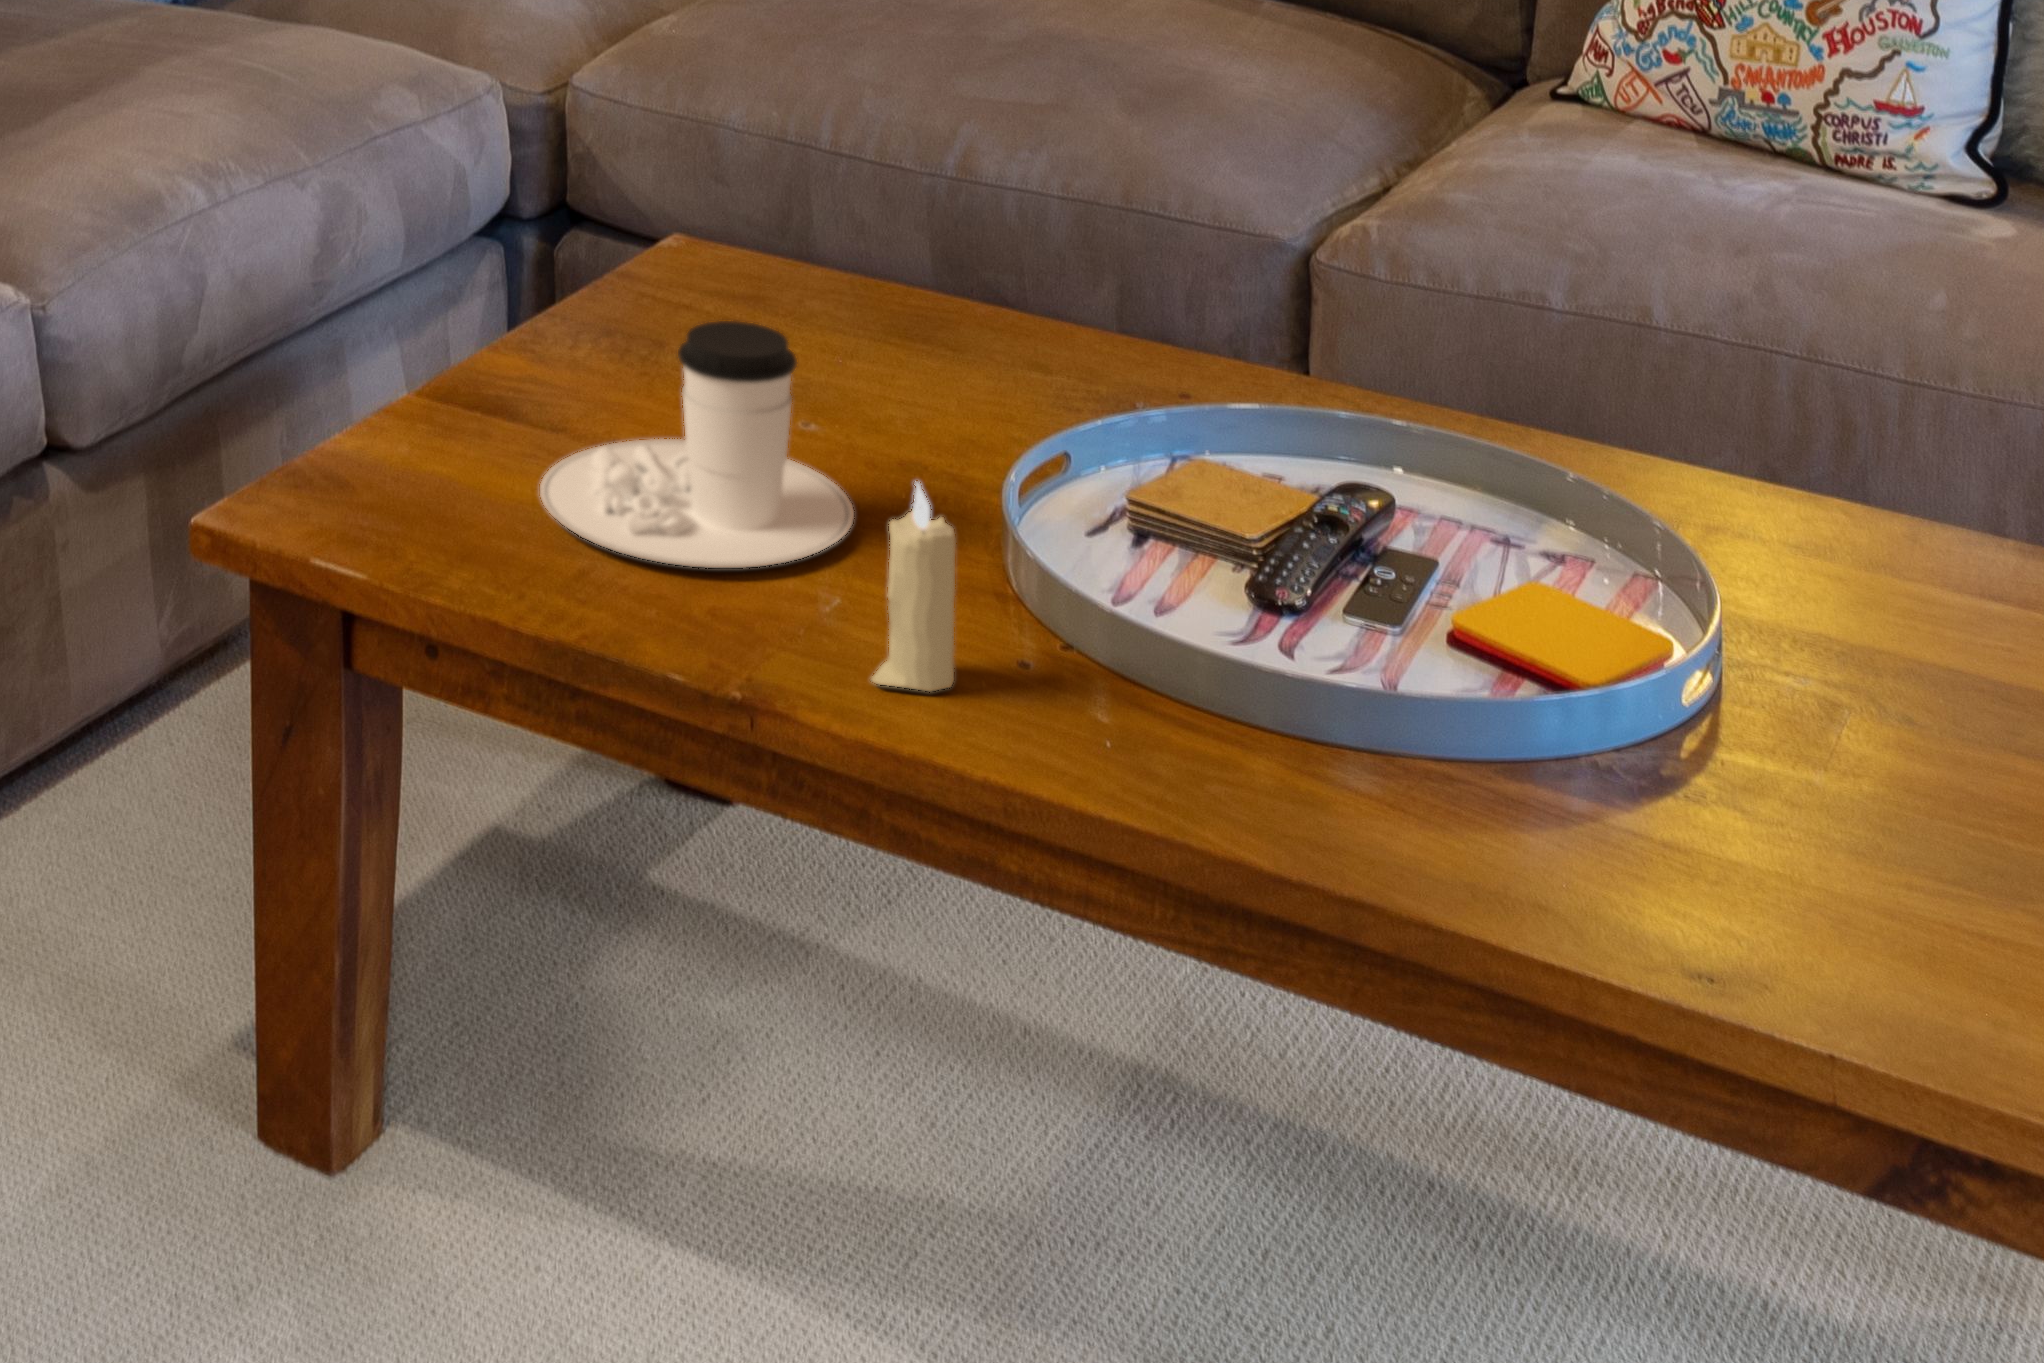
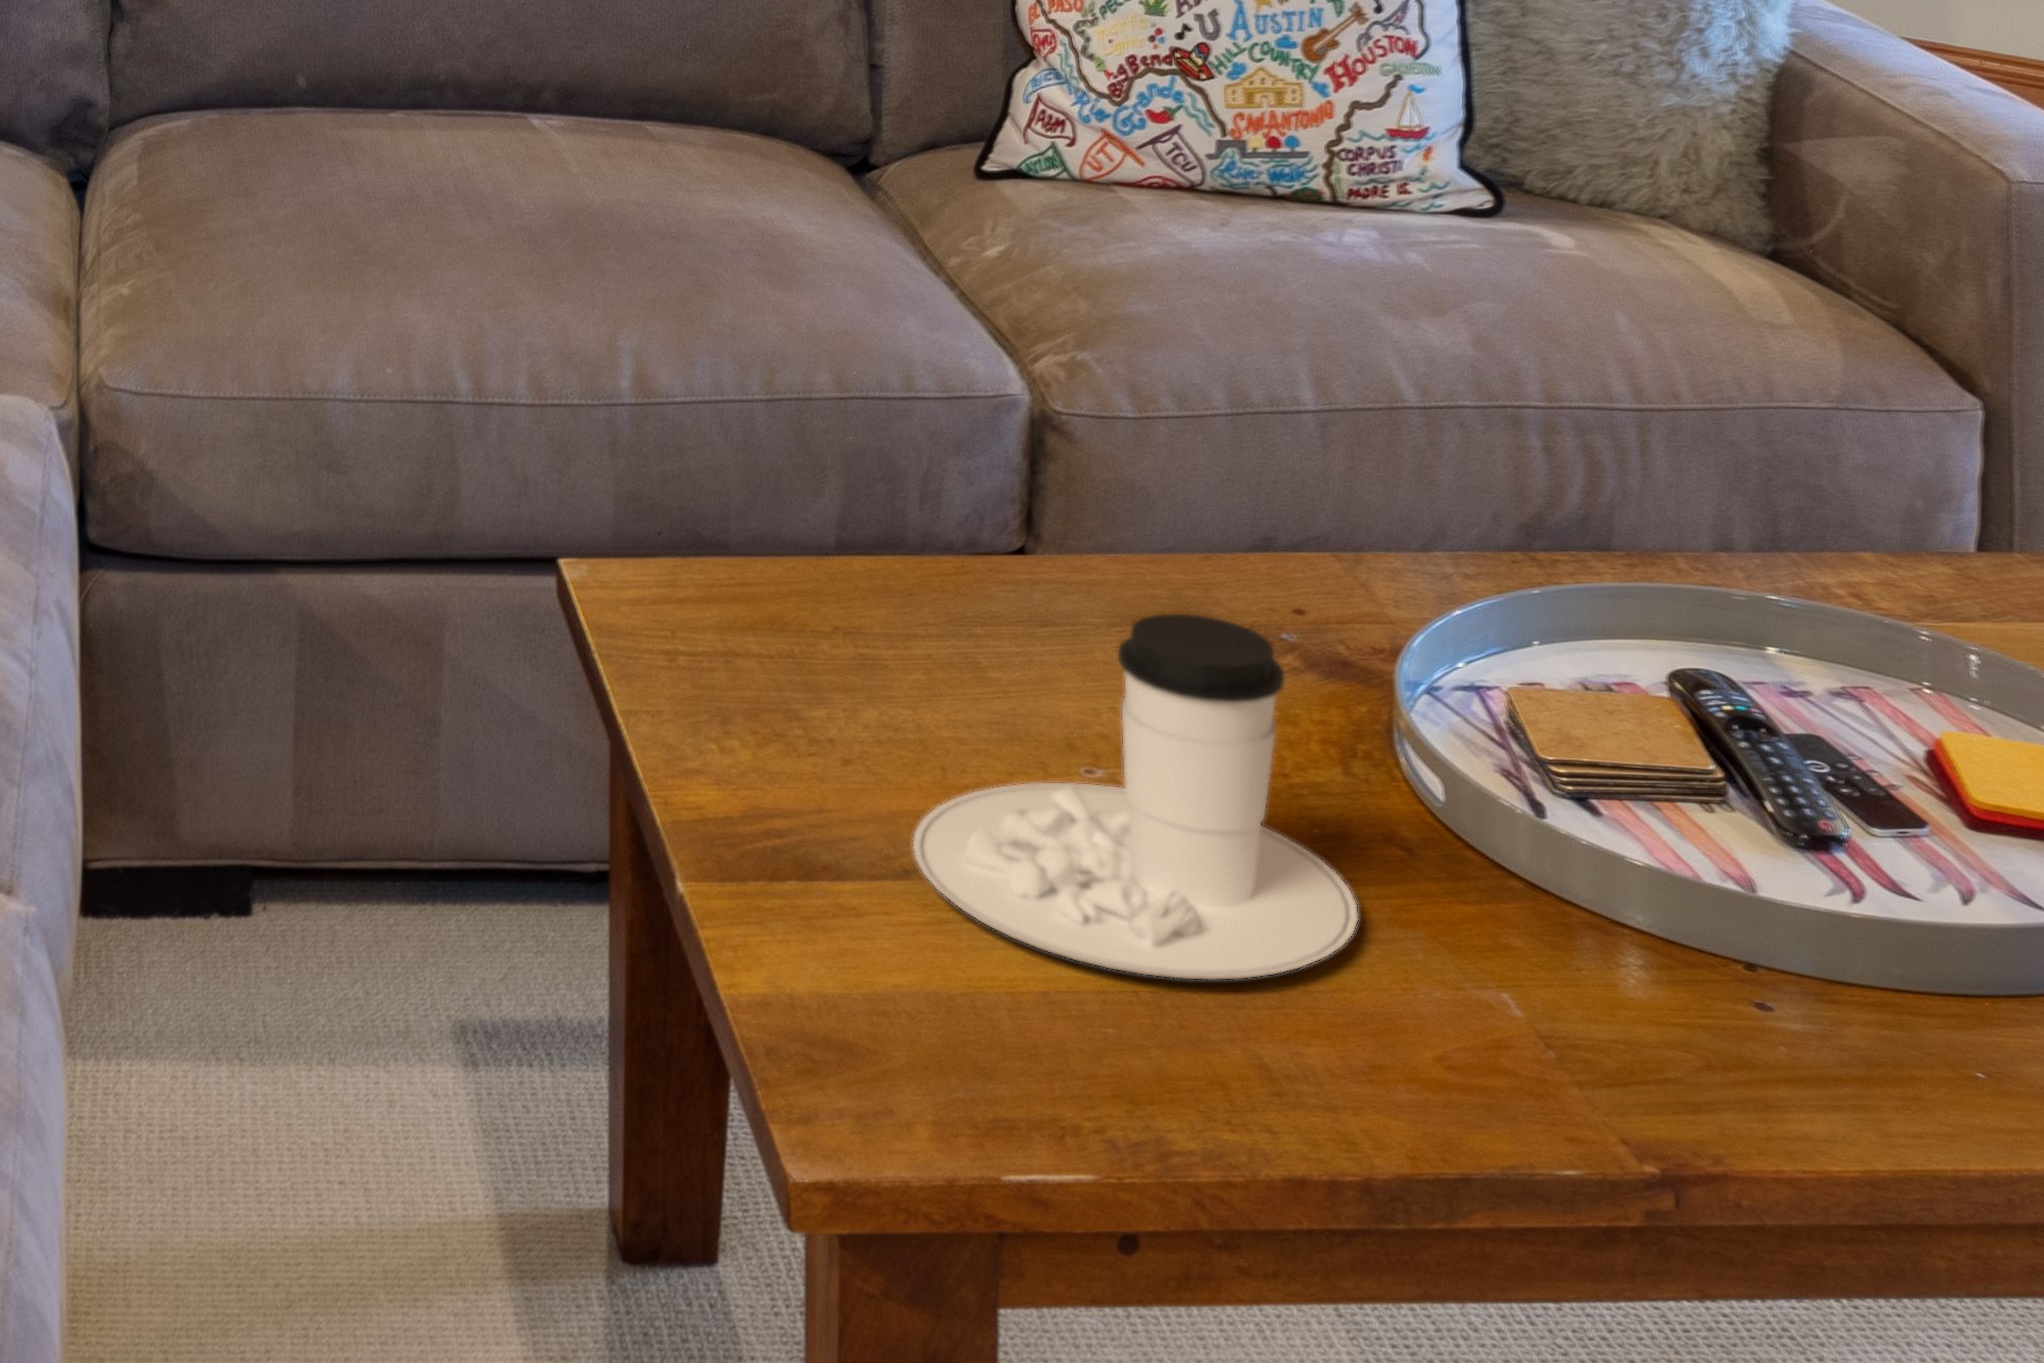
candle: present [872,483,955,691] -> none [1643,792,1755,1082]

